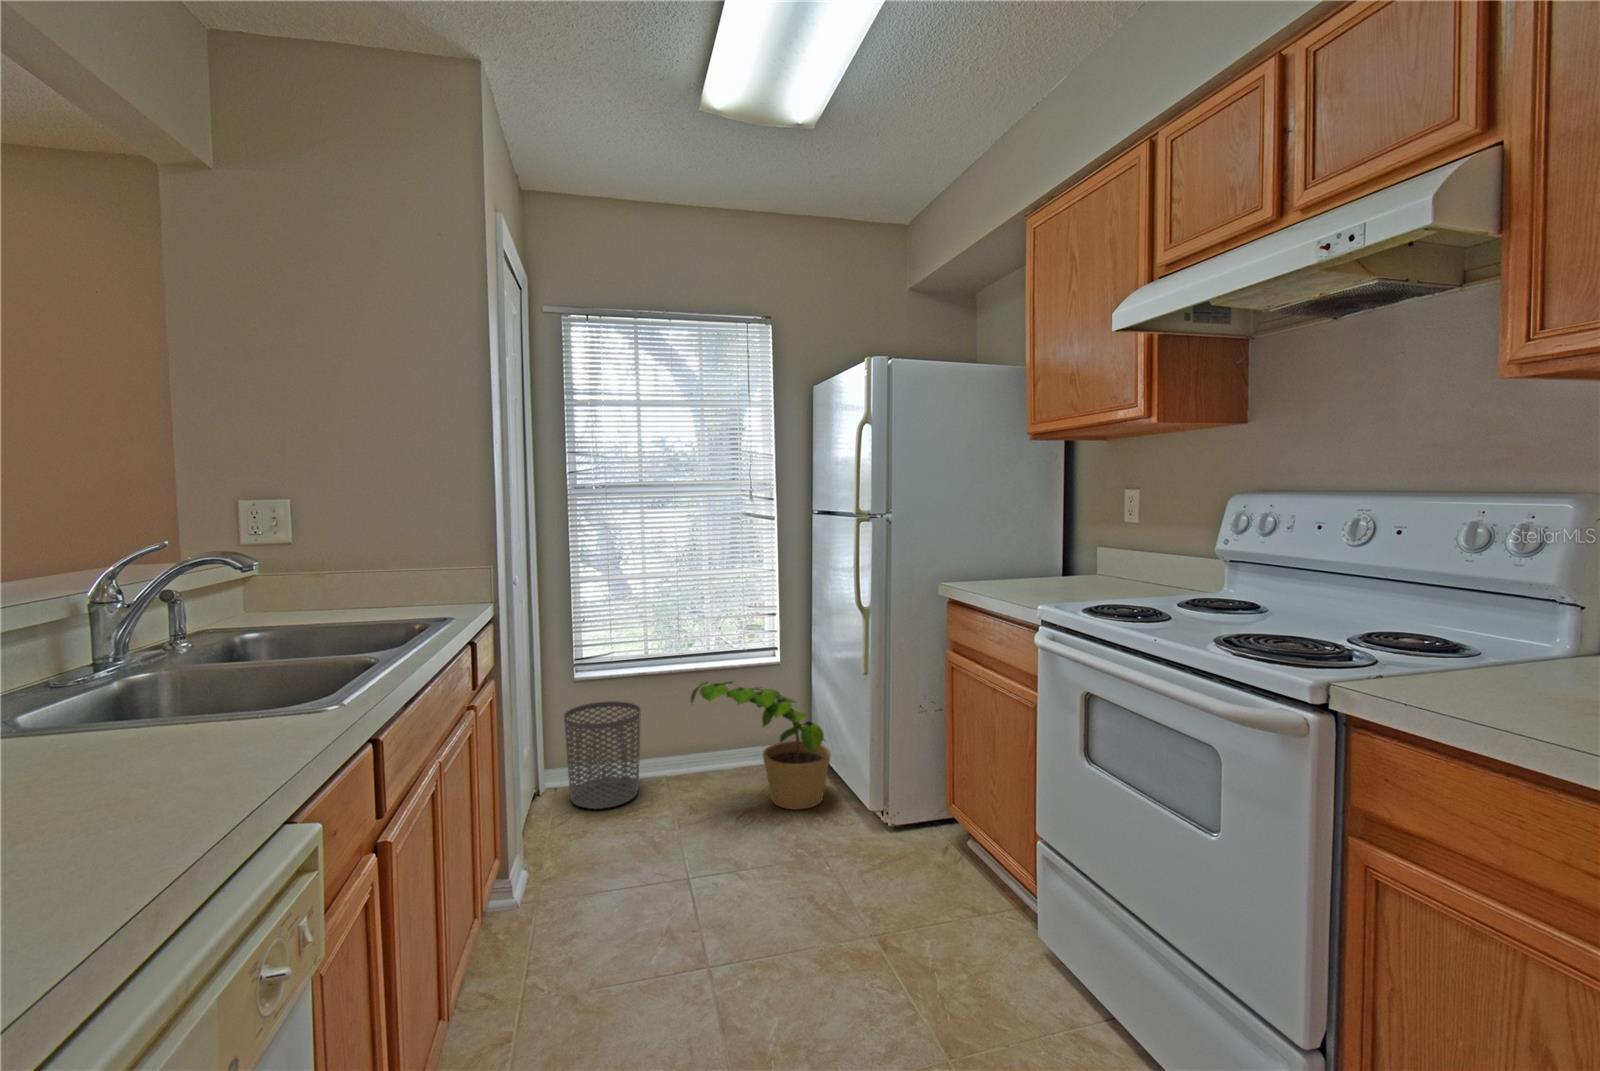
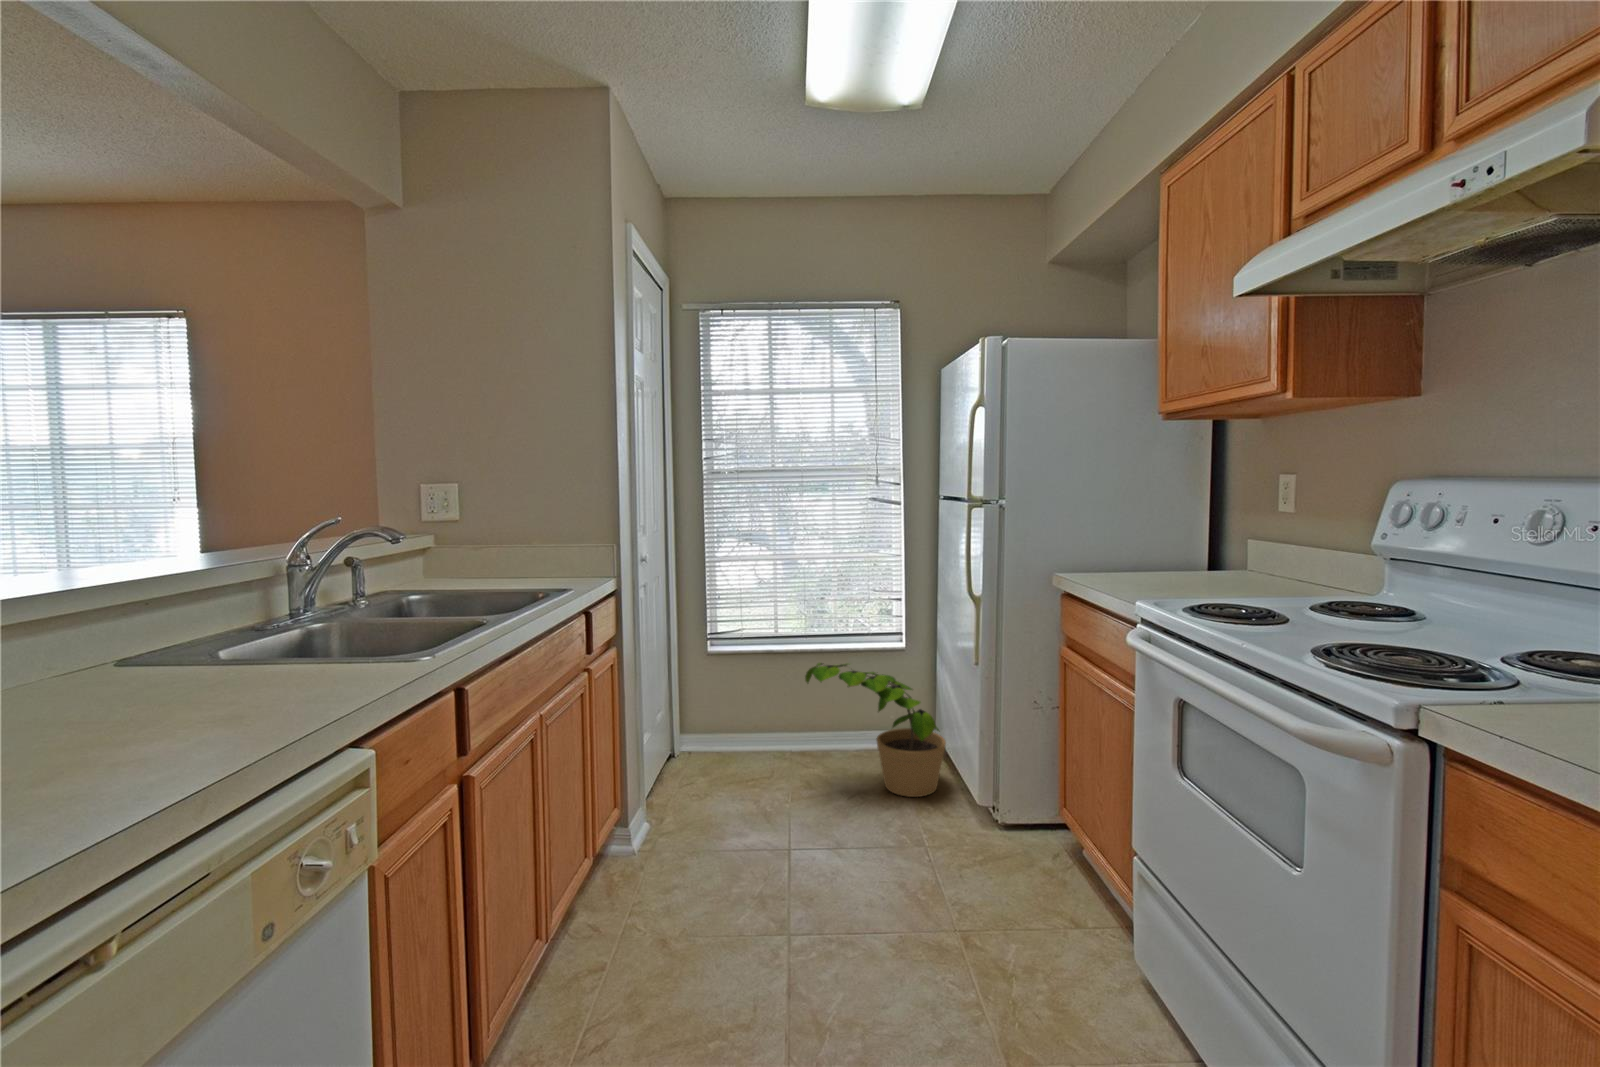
waste bin: present [564,701,641,809] -> none [693,676,763,775]

